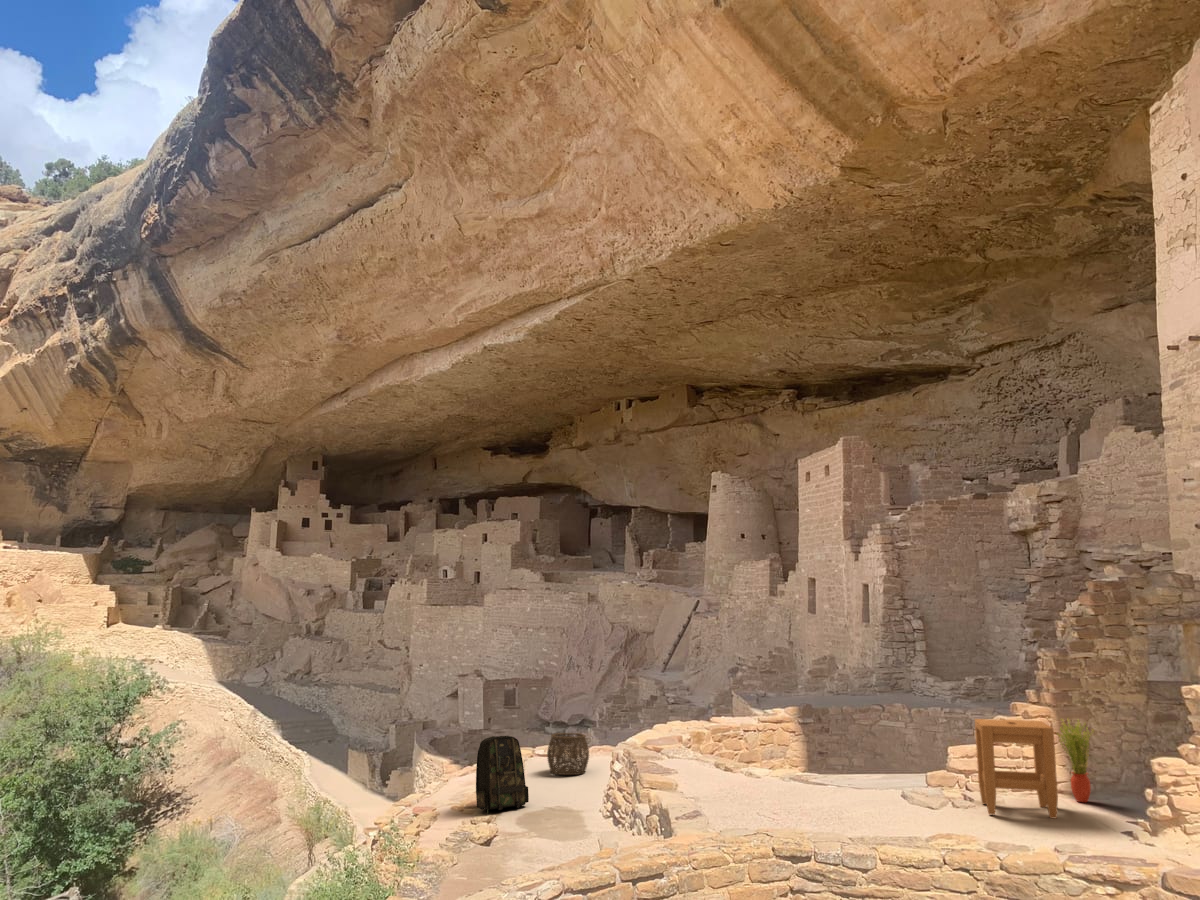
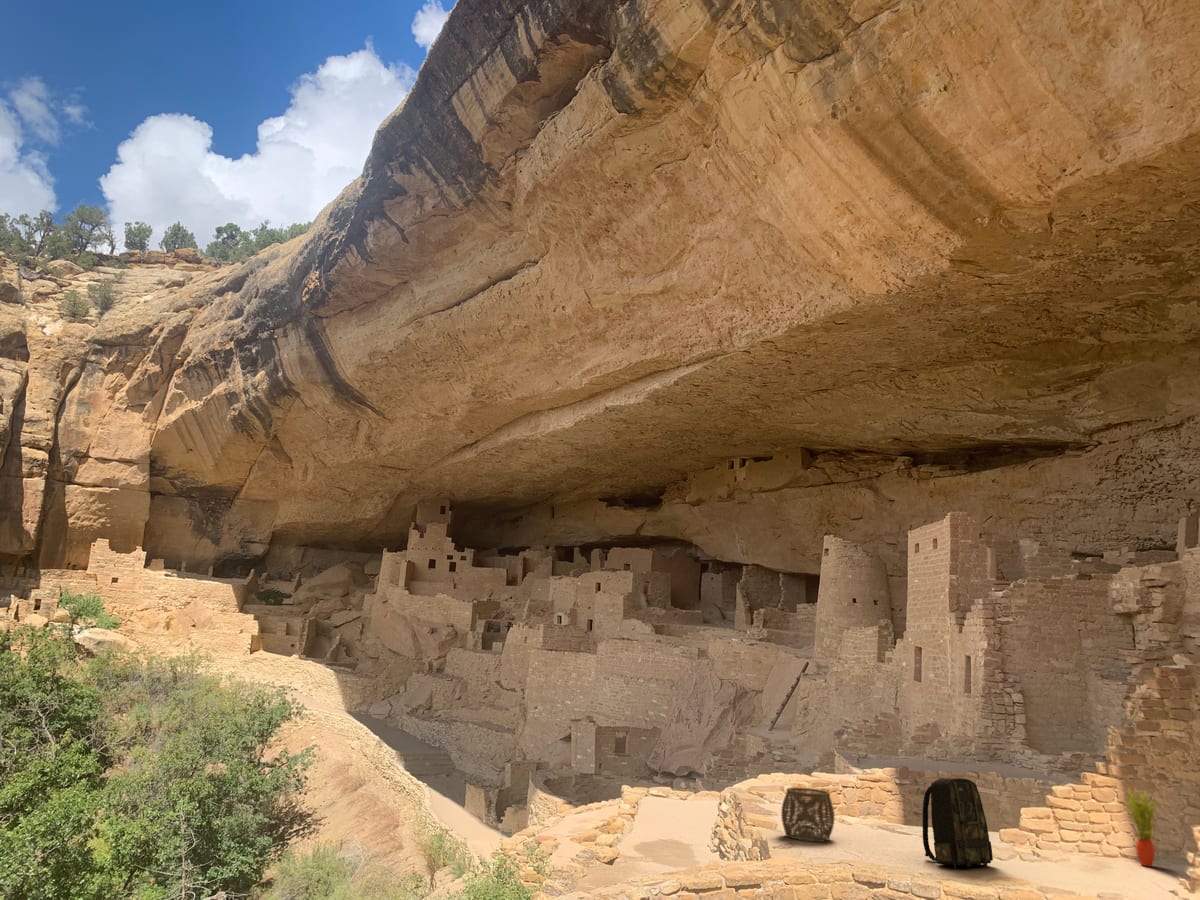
stool: present [975,719,1058,818] -> none [1046,782,1117,876]
woven basket: present [547,733,589,775] -> present [781,788,835,842]
backpack: present [476,736,529,813] -> present [922,778,993,870]

